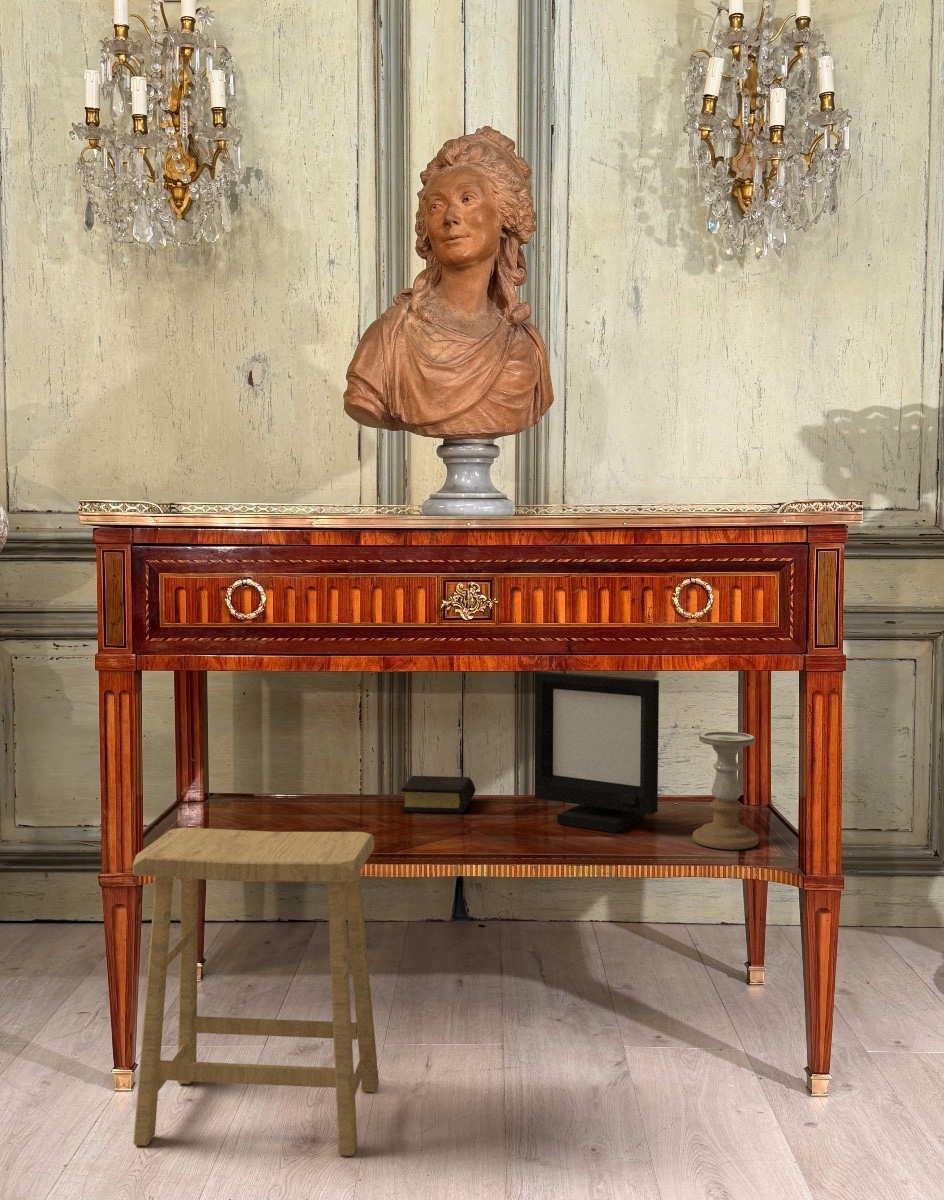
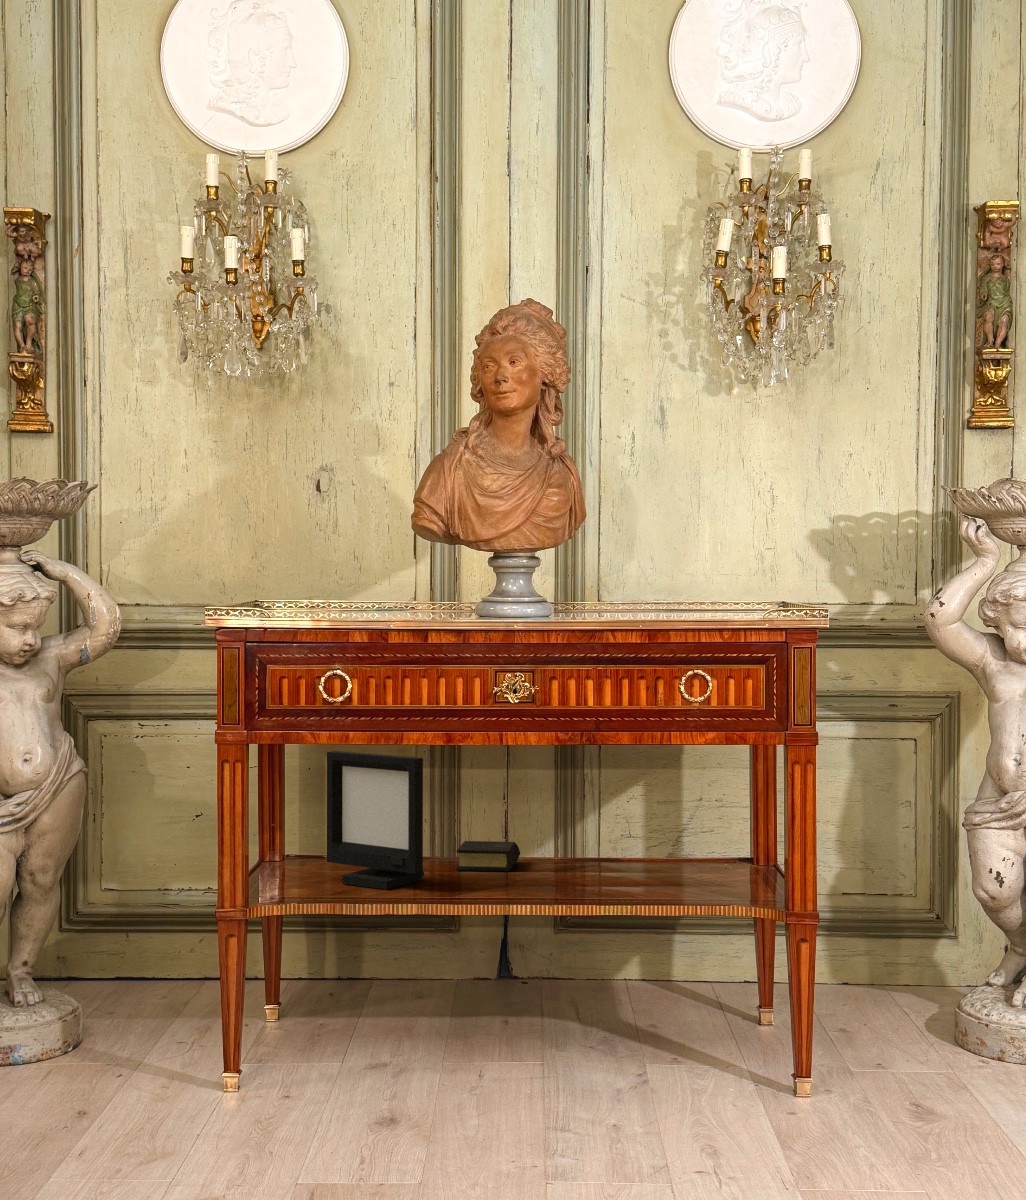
picture frame: present [535,671,659,833] -> present [327,751,424,890]
candle holder: present [693,732,759,850] -> none [703,798,757,895]
footstool: present [133,827,379,1156] -> none [251,873,442,1127]

